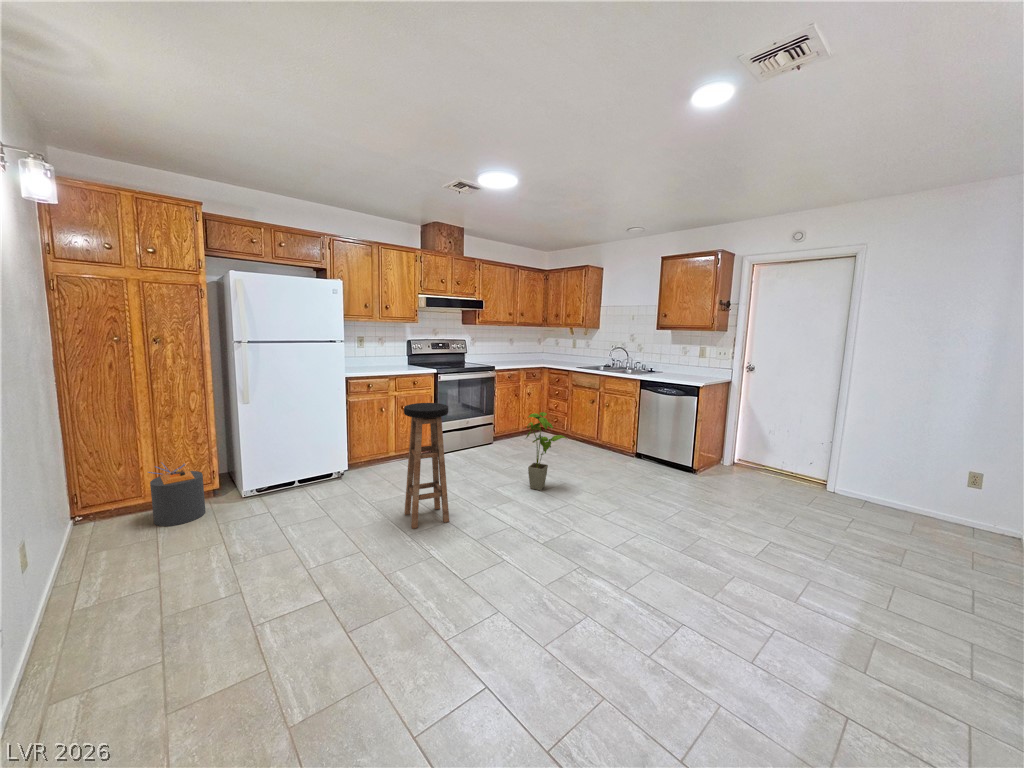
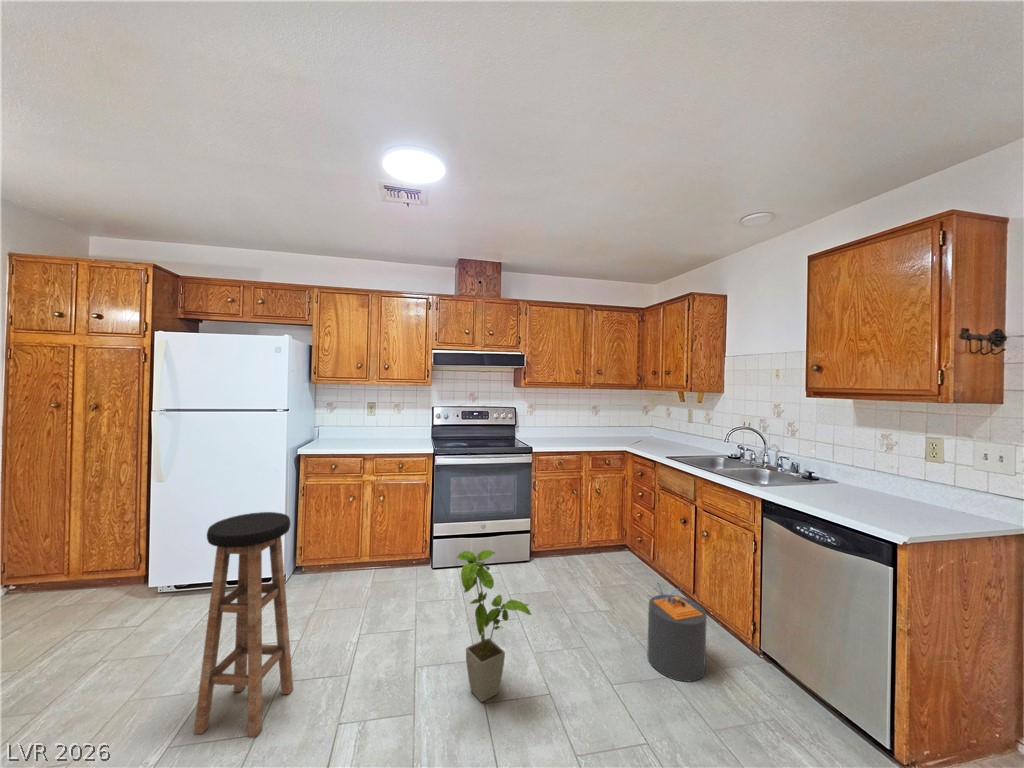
trash can: present [149,463,206,526] -> present [647,583,707,681]

